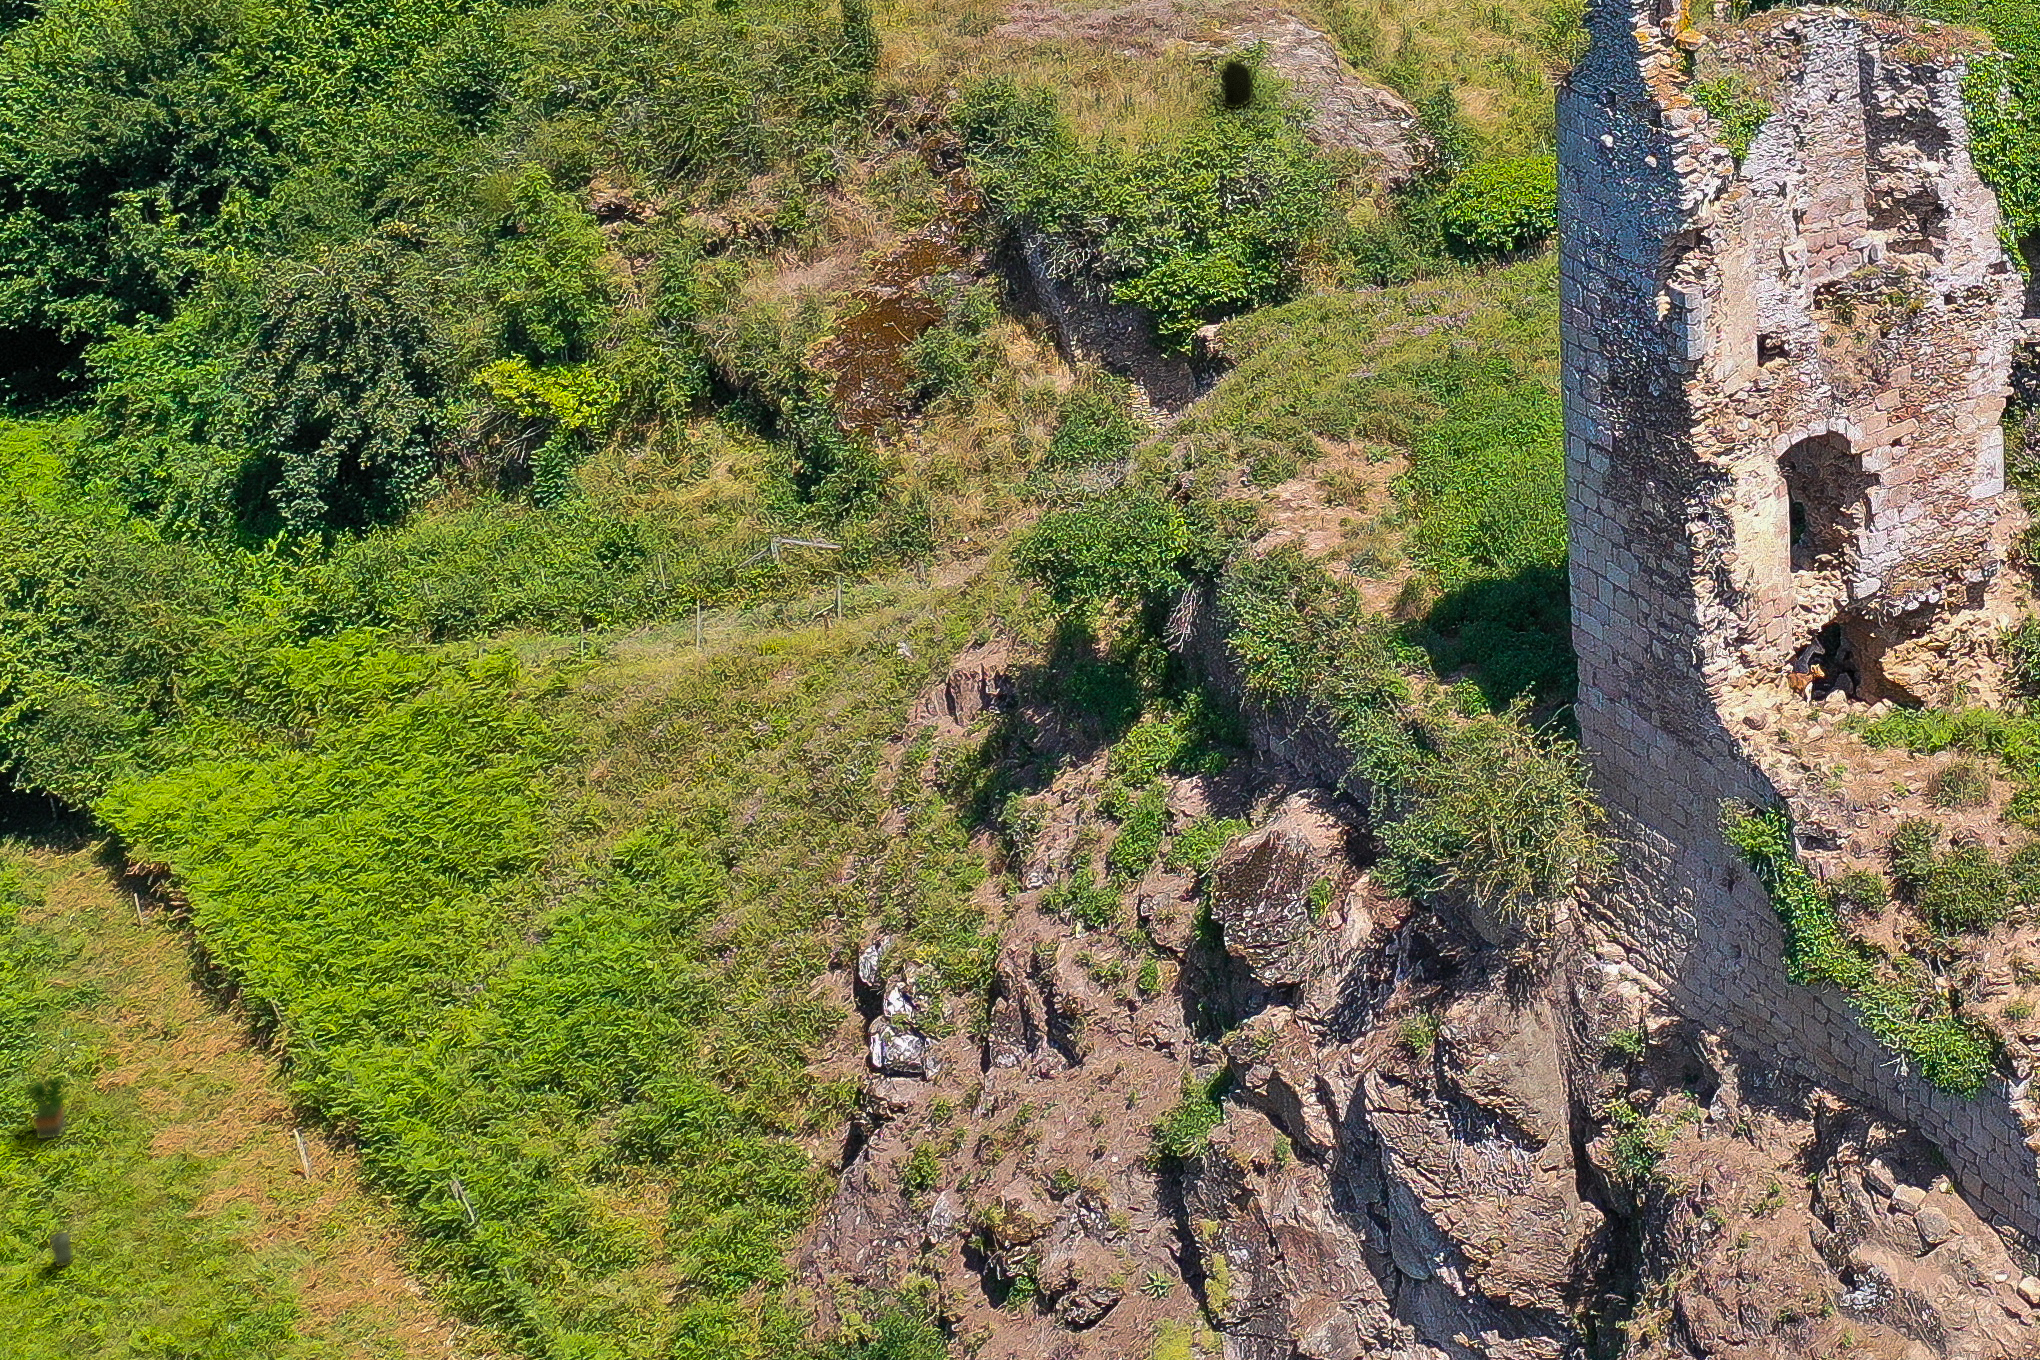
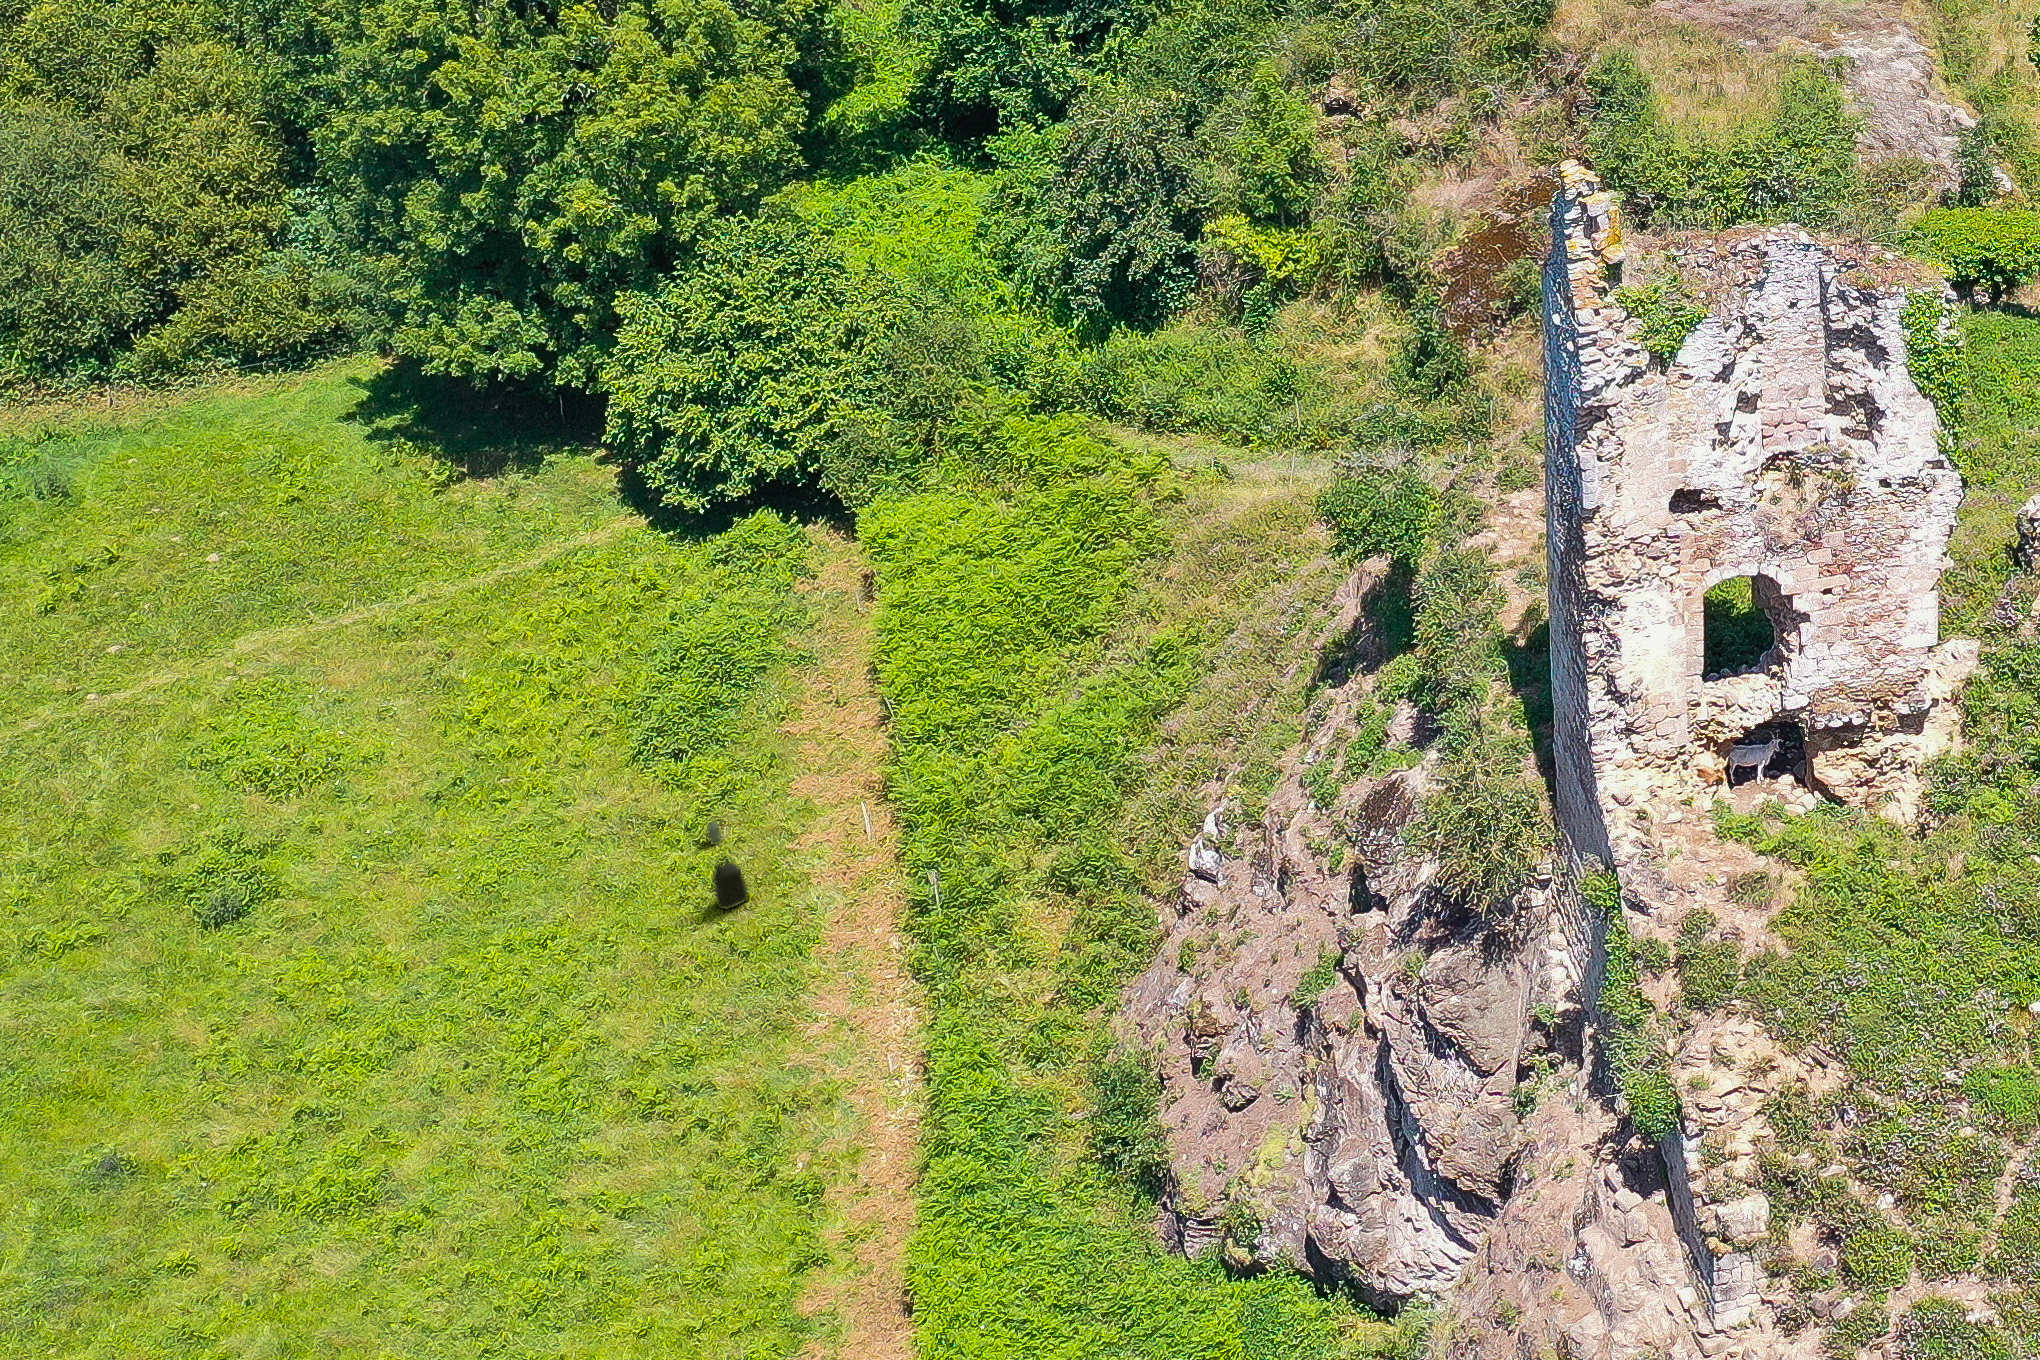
backpack: present [1220,60,1253,108] -> present [713,860,748,910]
potted tree: present [26,1078,66,1139] -> none [730,707,759,750]

